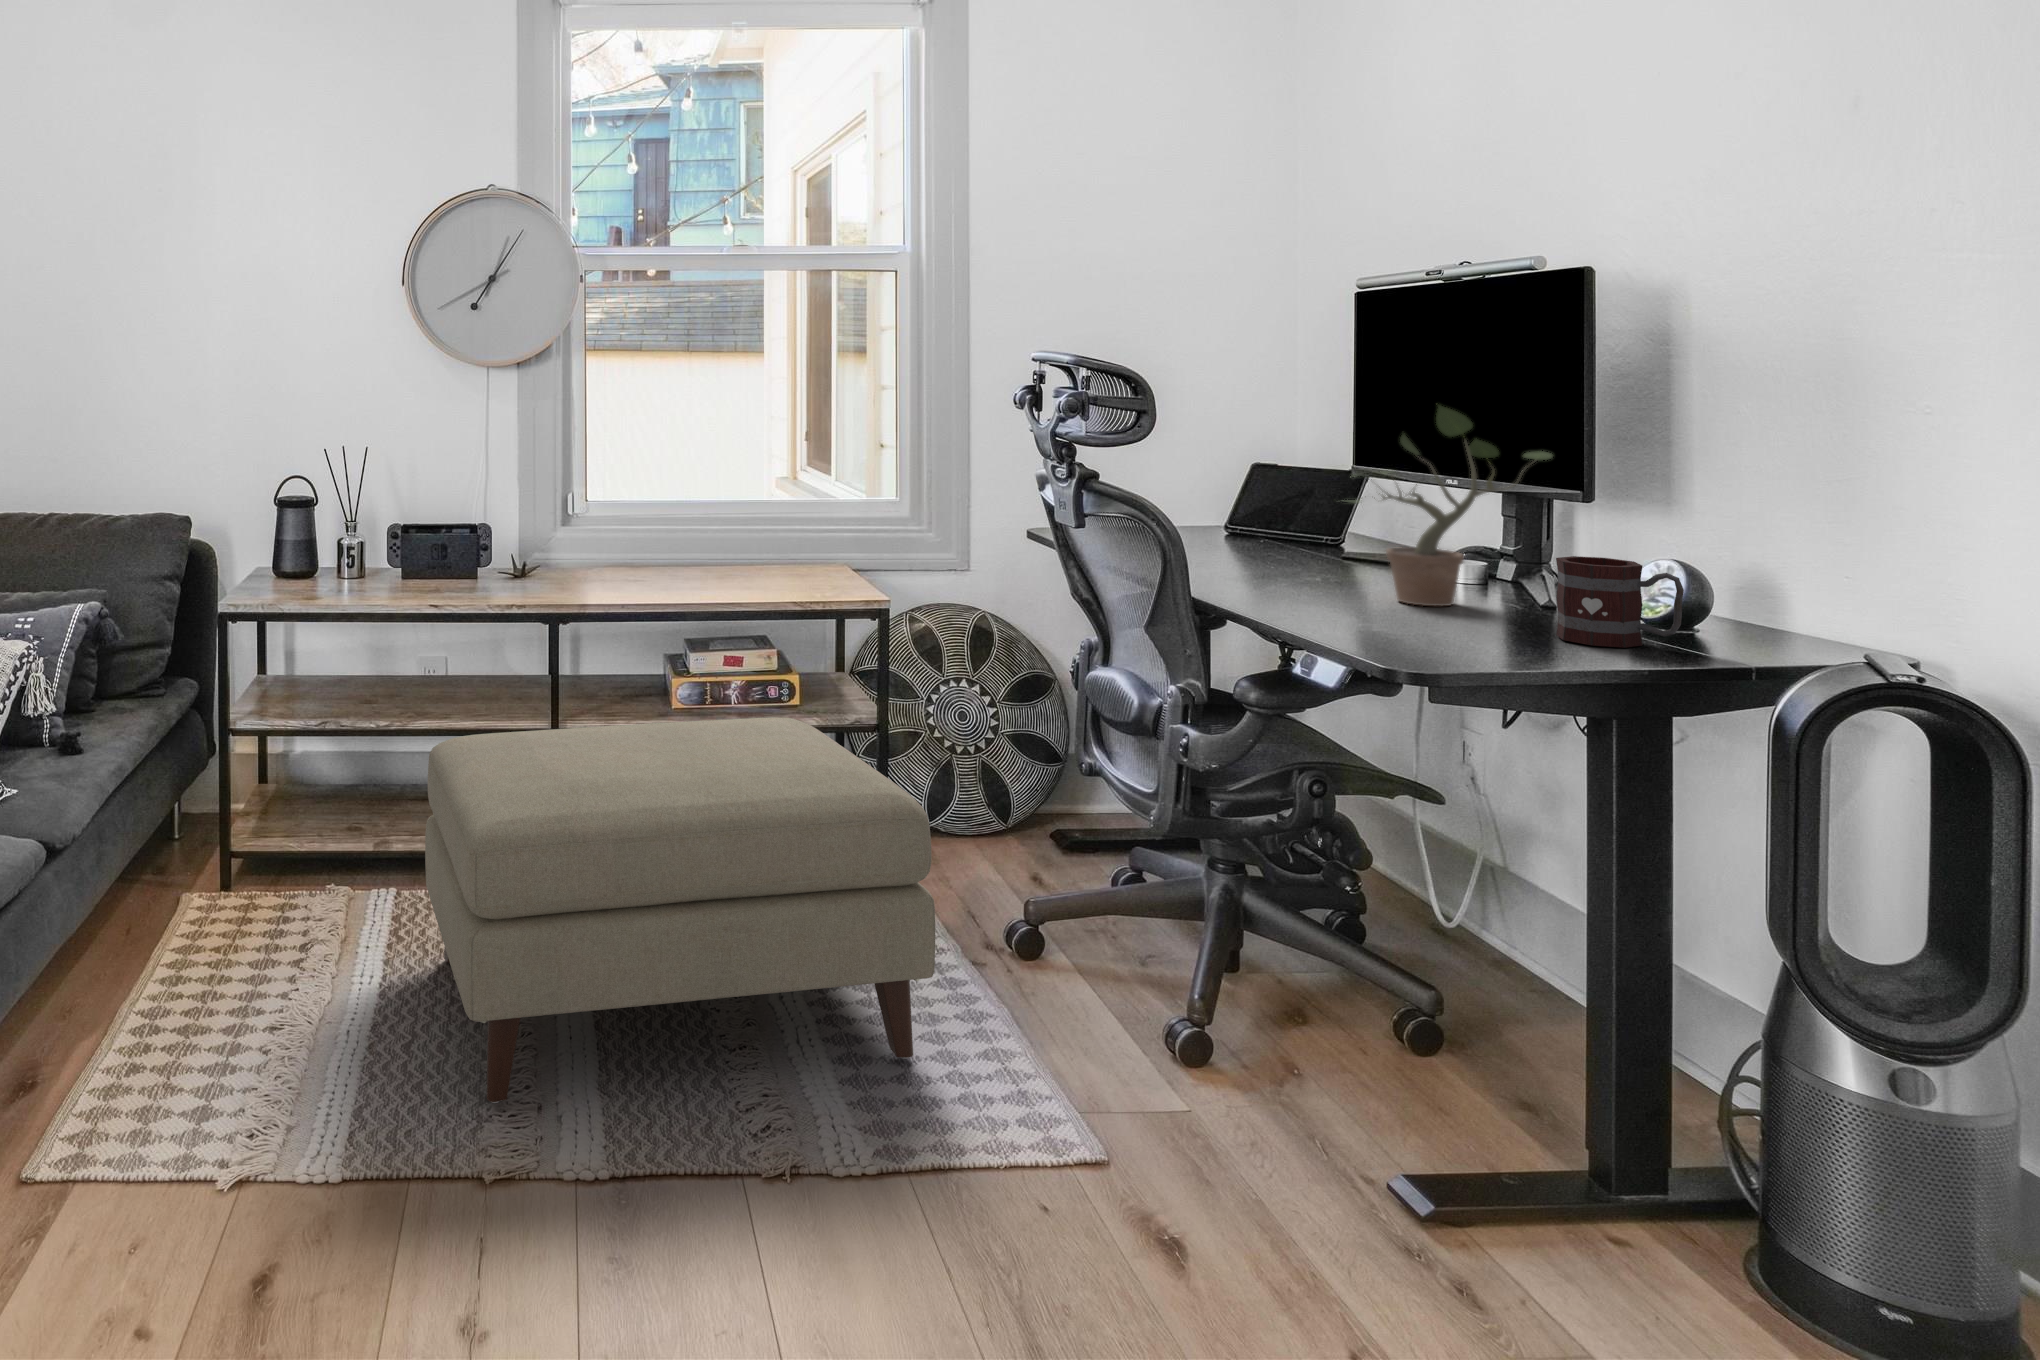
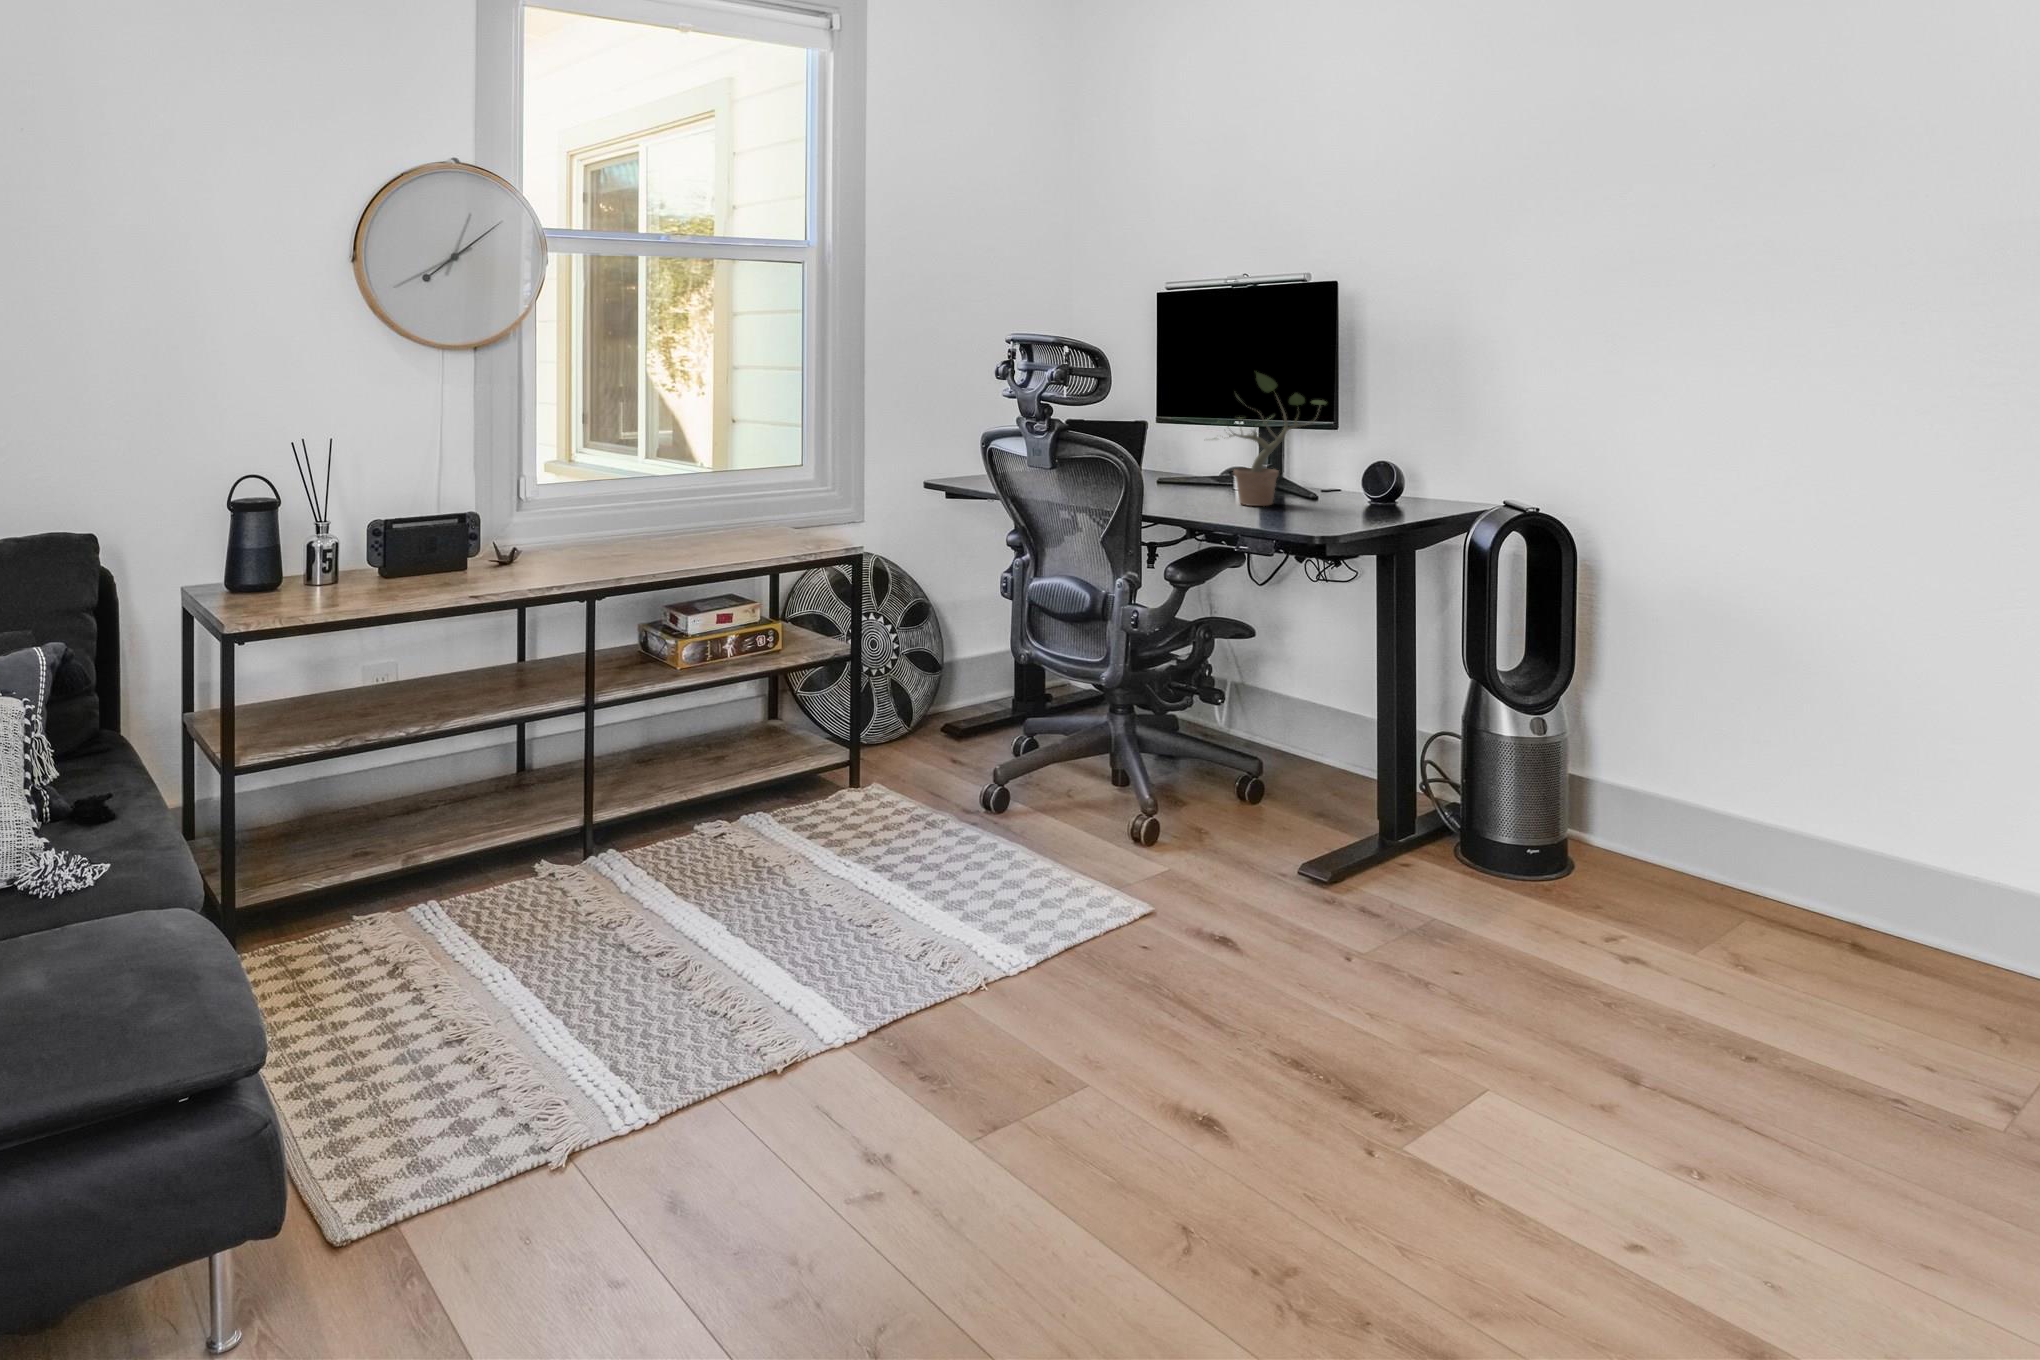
mug: present [1556,556,1684,648] -> none [1353,463,1418,517]
ottoman: present [425,717,935,1103] -> none [534,654,1008,1021]

